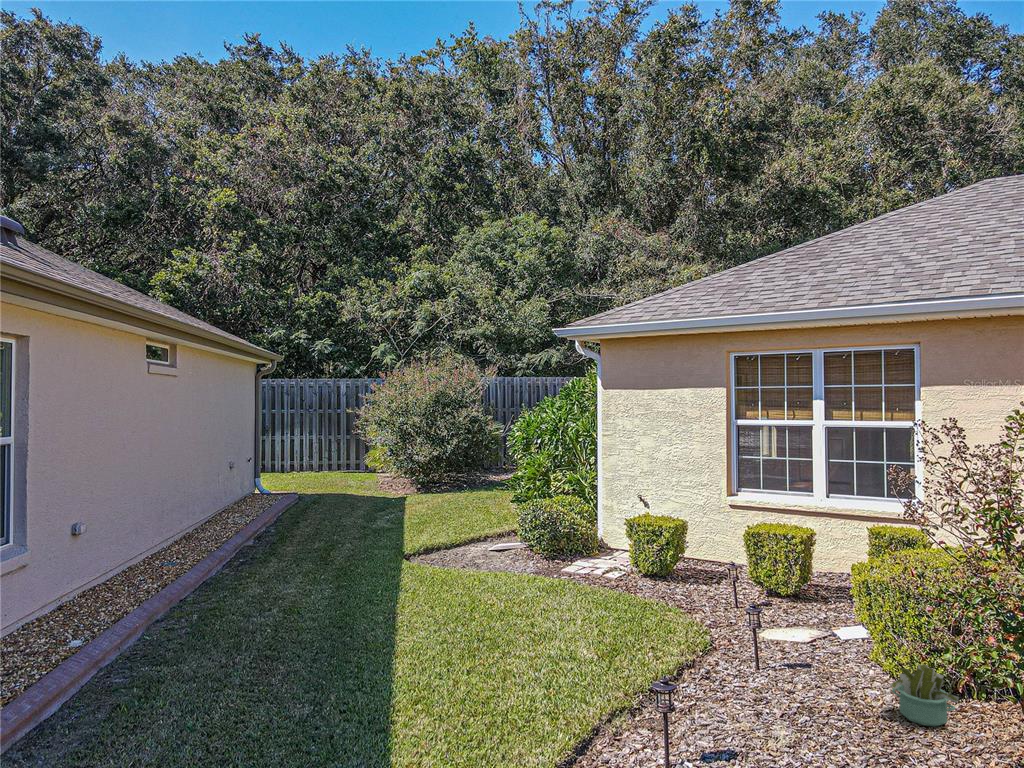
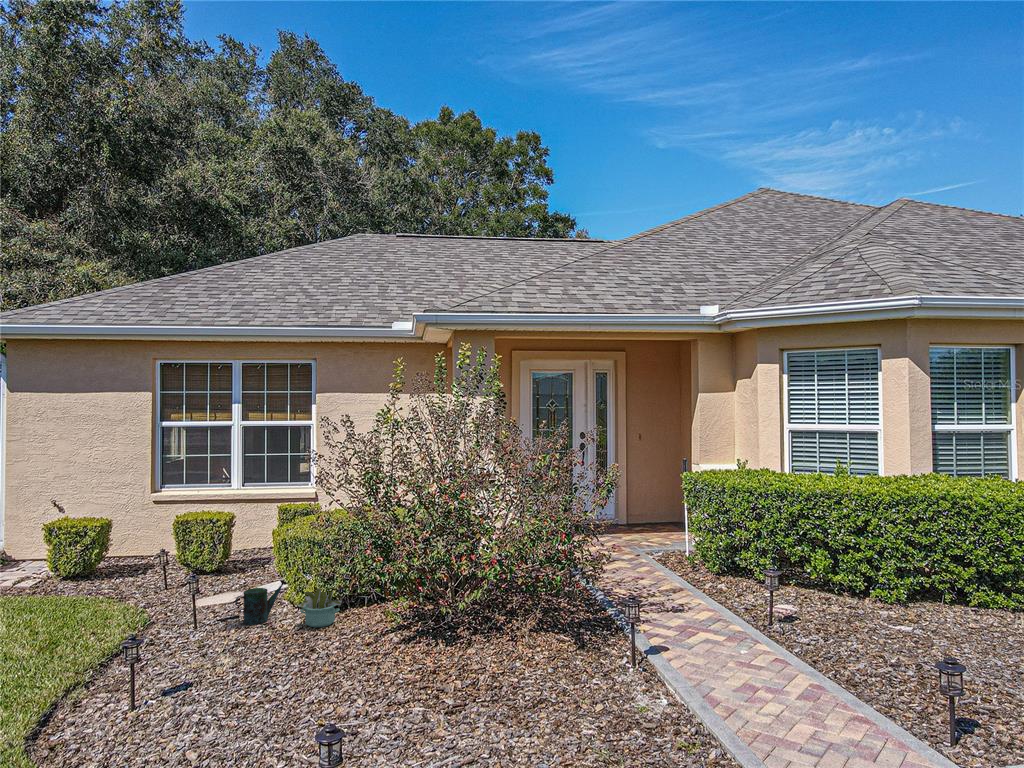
watering can: none [803,636,874,689] -> present [235,580,287,625]

